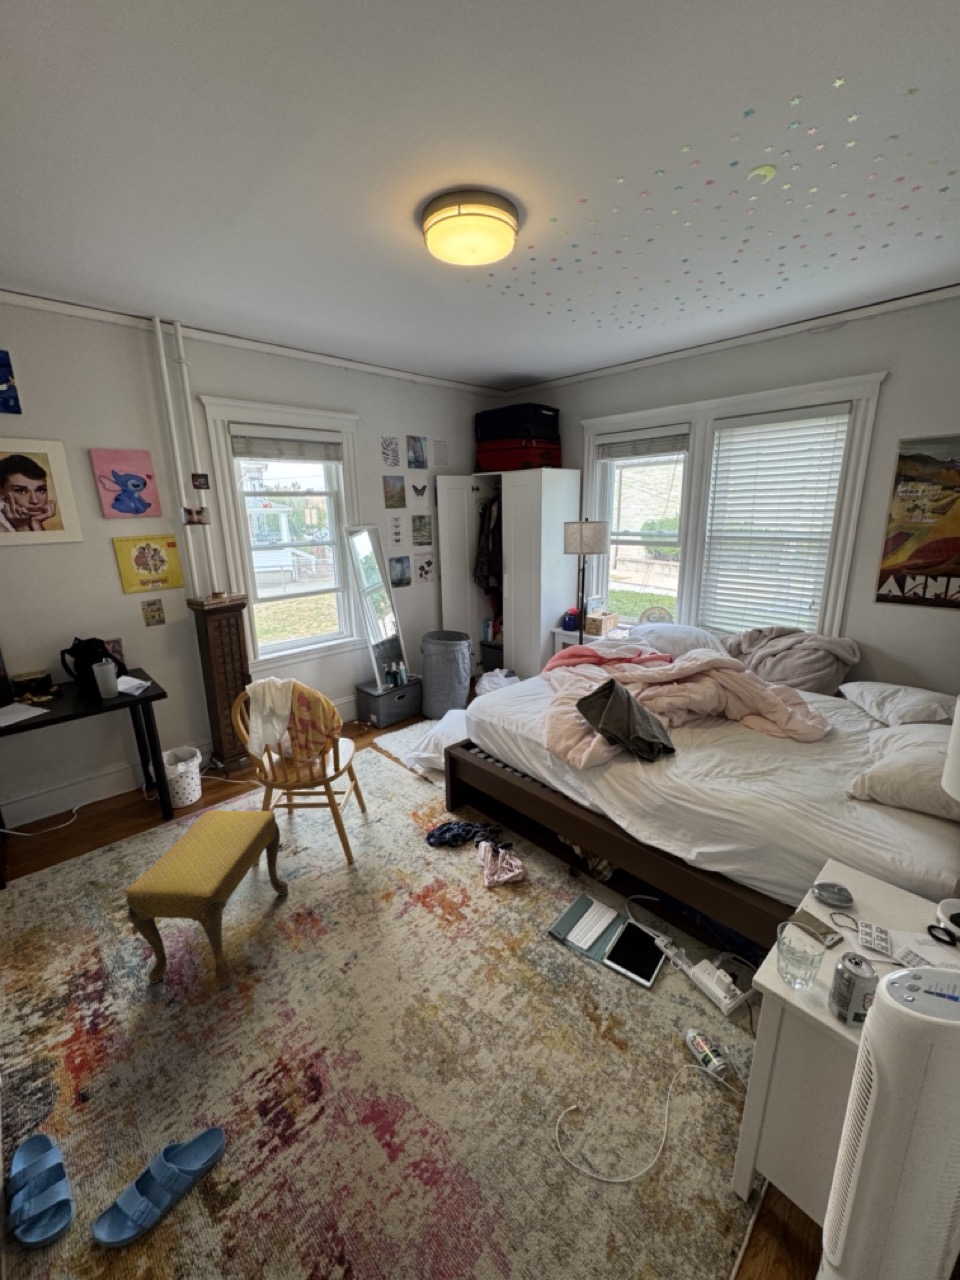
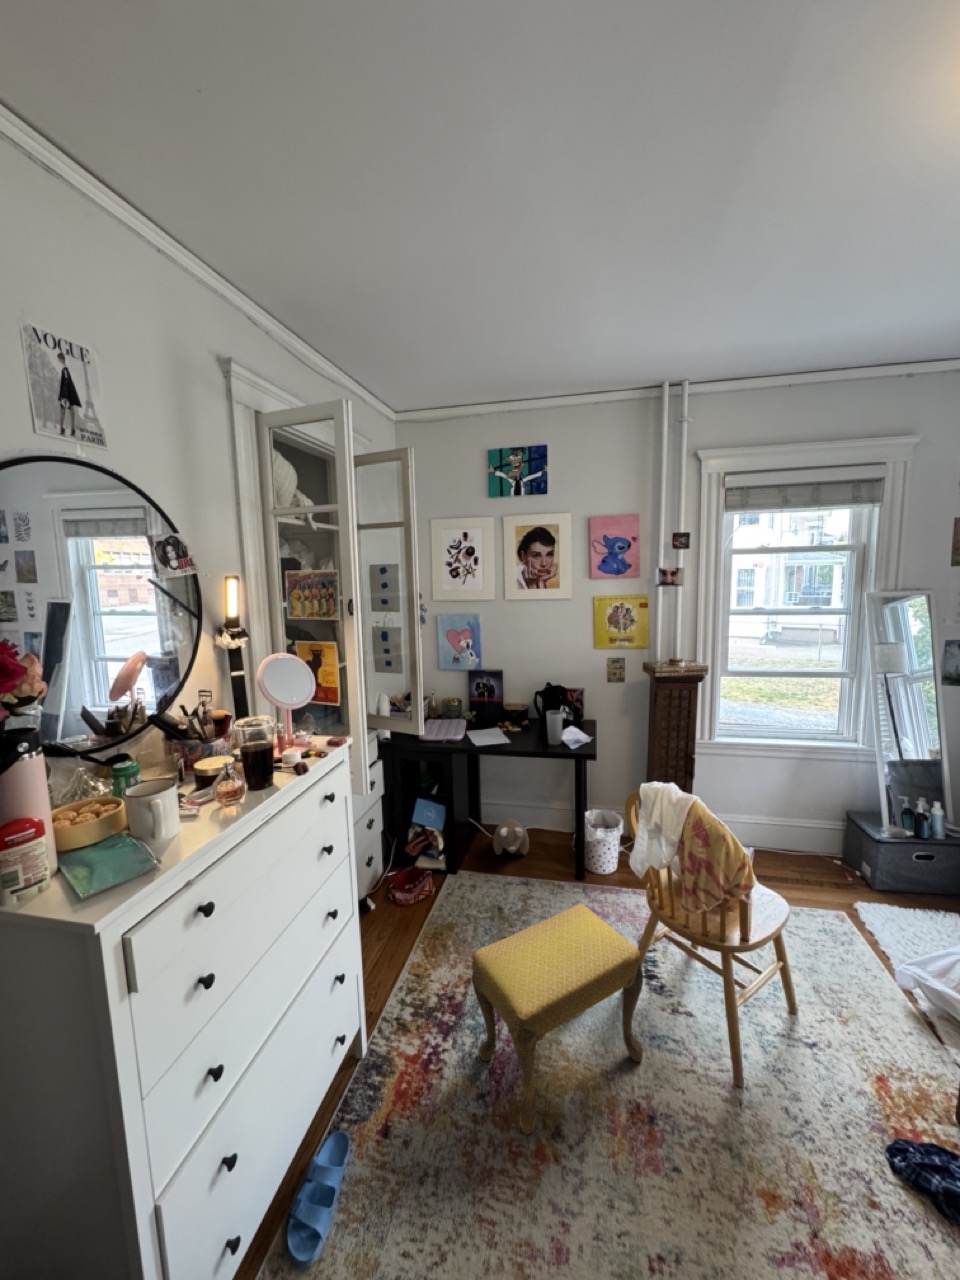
plush toy: none [43,801,95,847] -> present [493,818,529,855]

